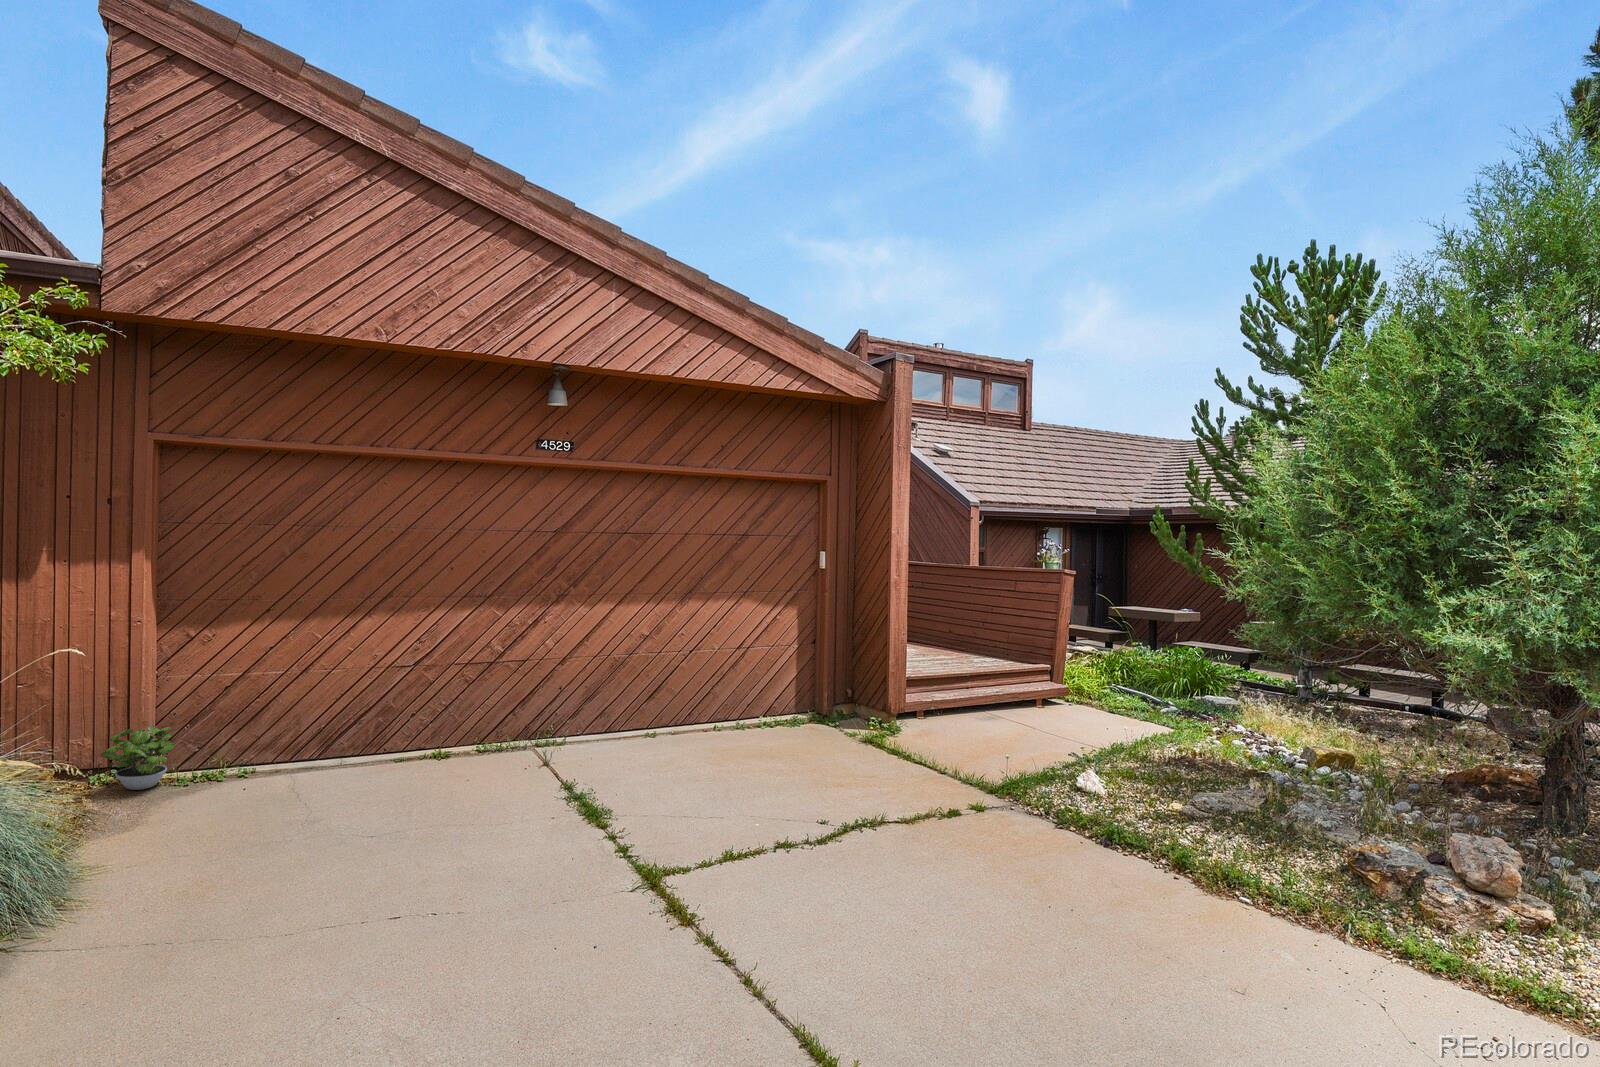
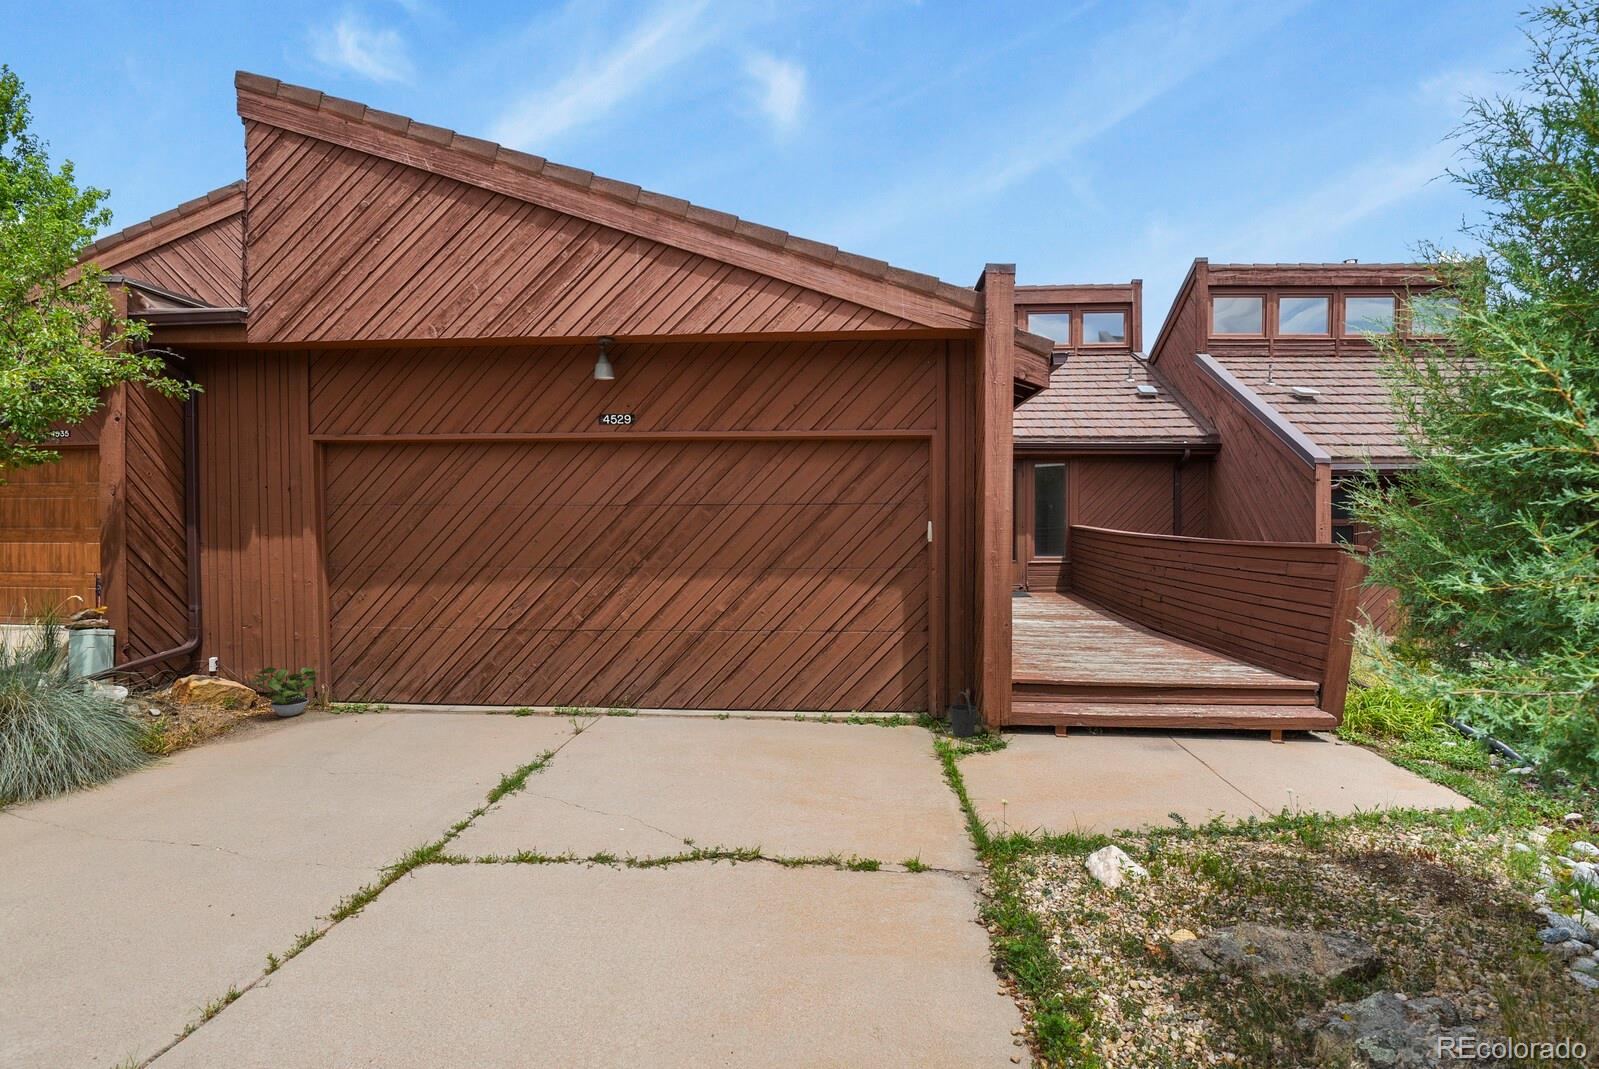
bucket: none [852,693,874,729] -> present [950,692,978,737]

